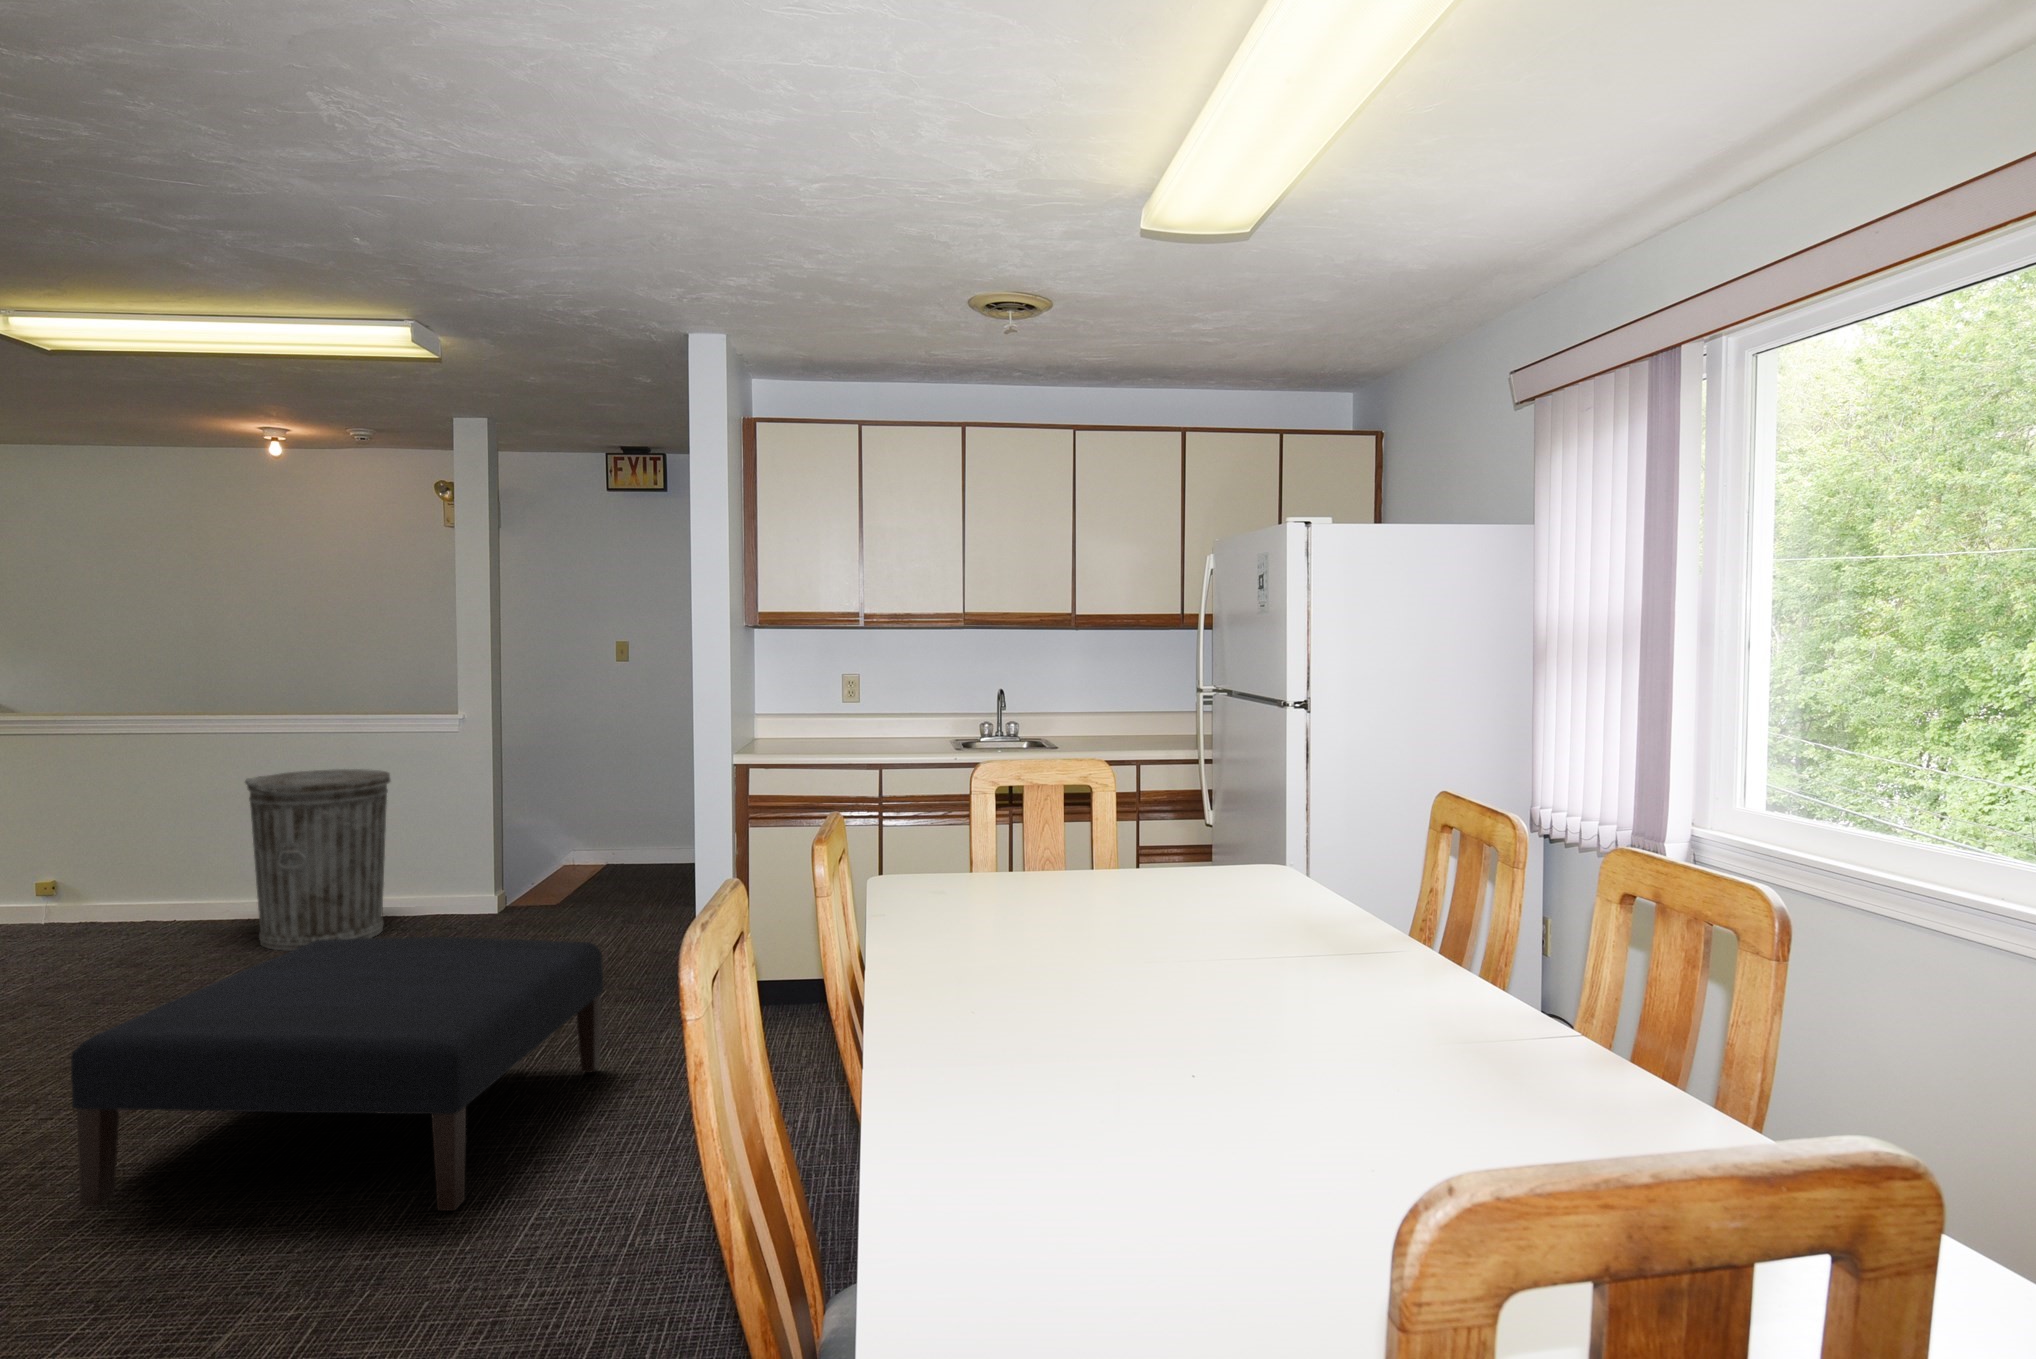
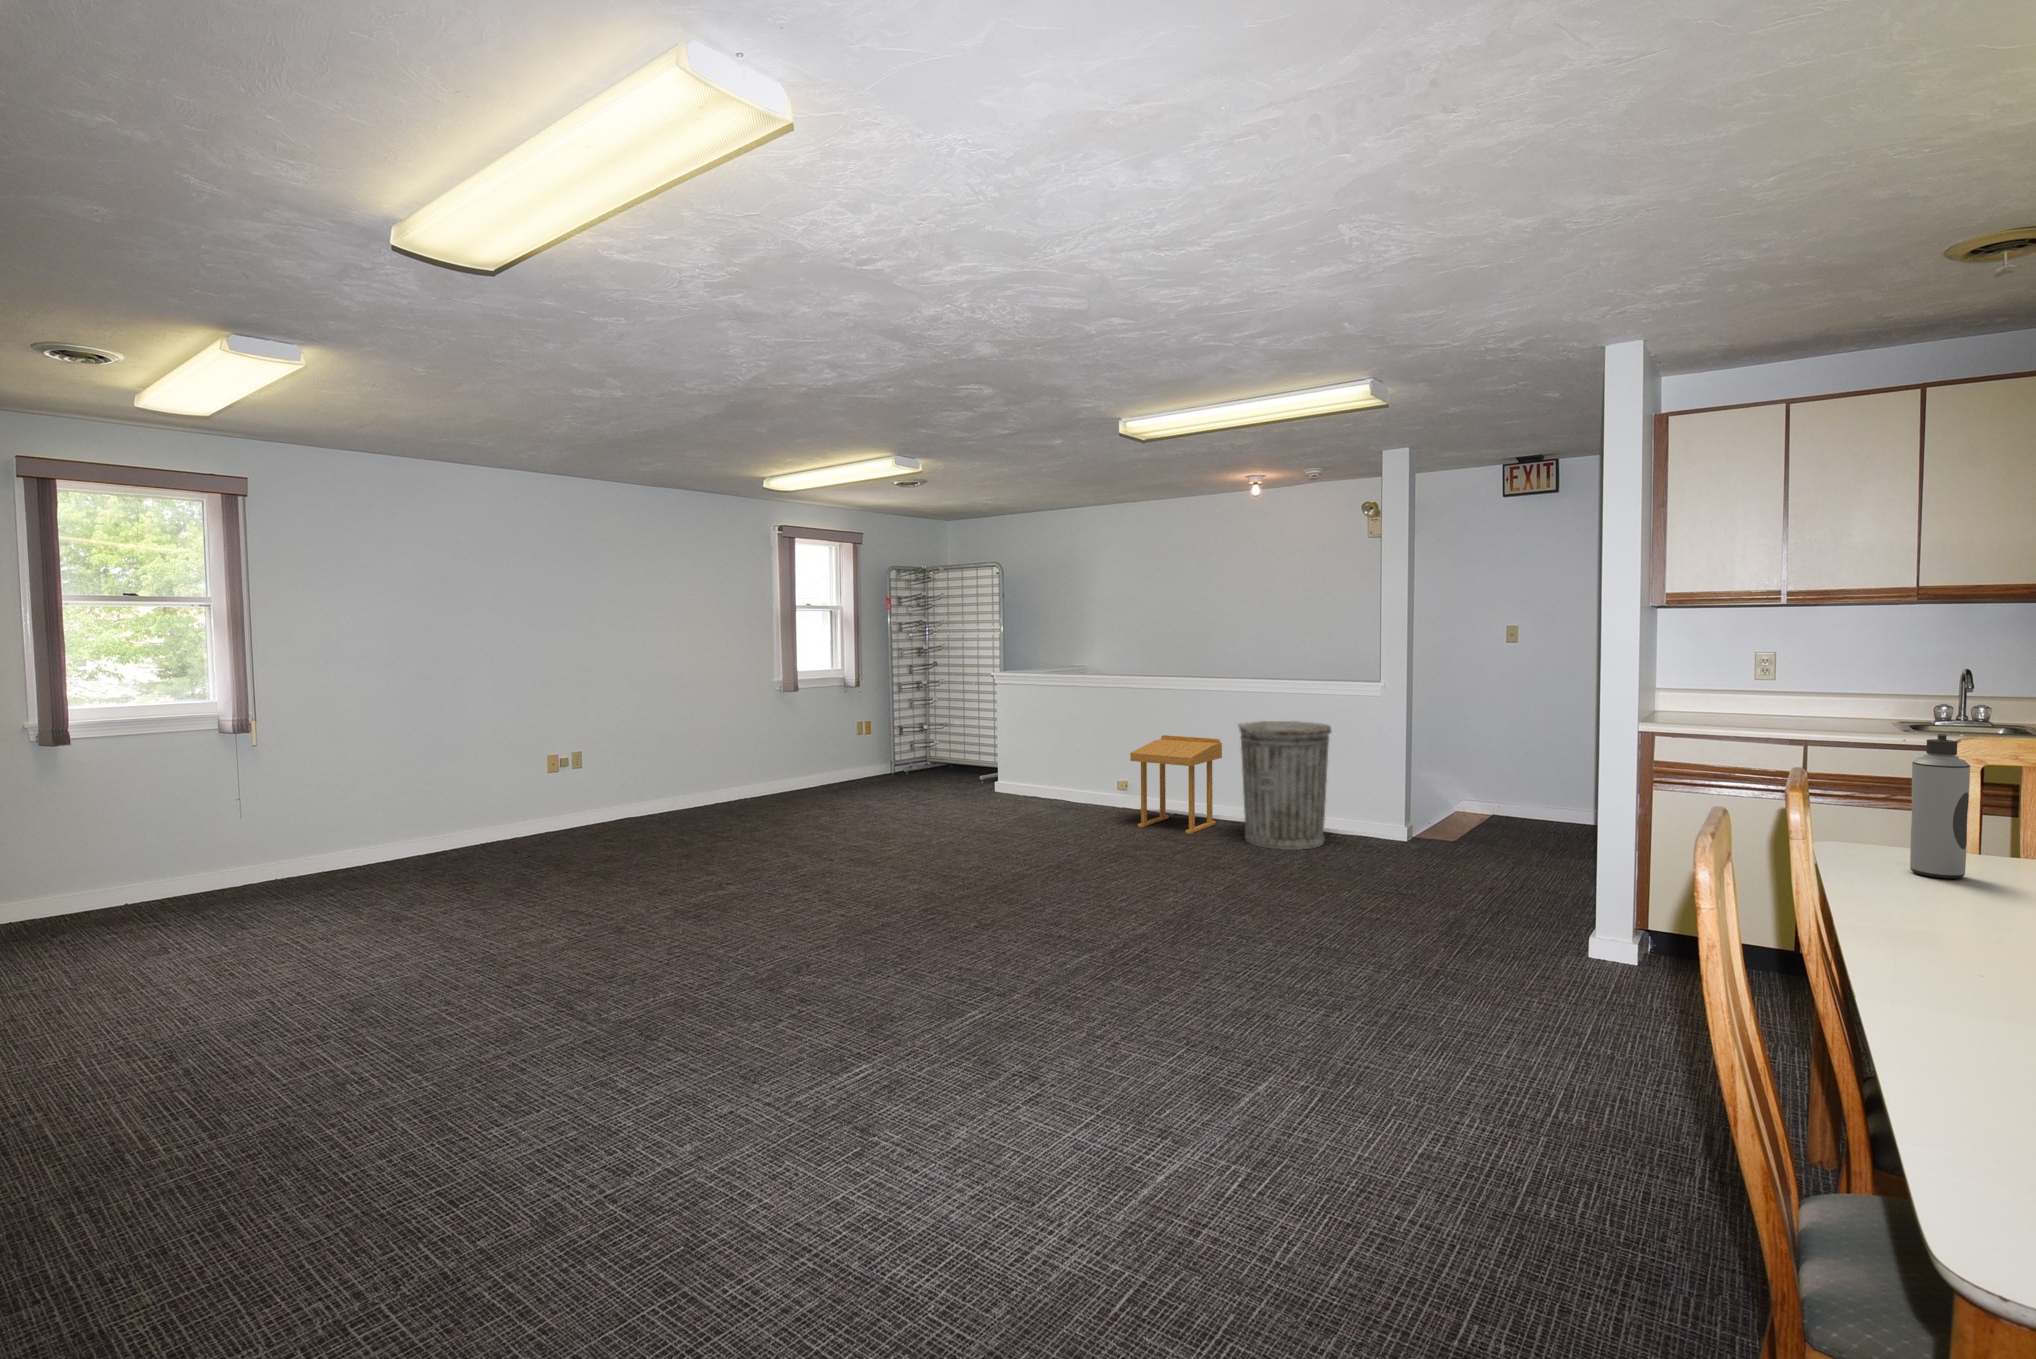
water bottle: none [944,759,987,903] -> present [1910,734,1970,879]
side table: none [49,802,224,950] -> present [1130,735,1222,834]
ottoman: present [71,937,603,1211] -> none [1175,838,1514,1047]

